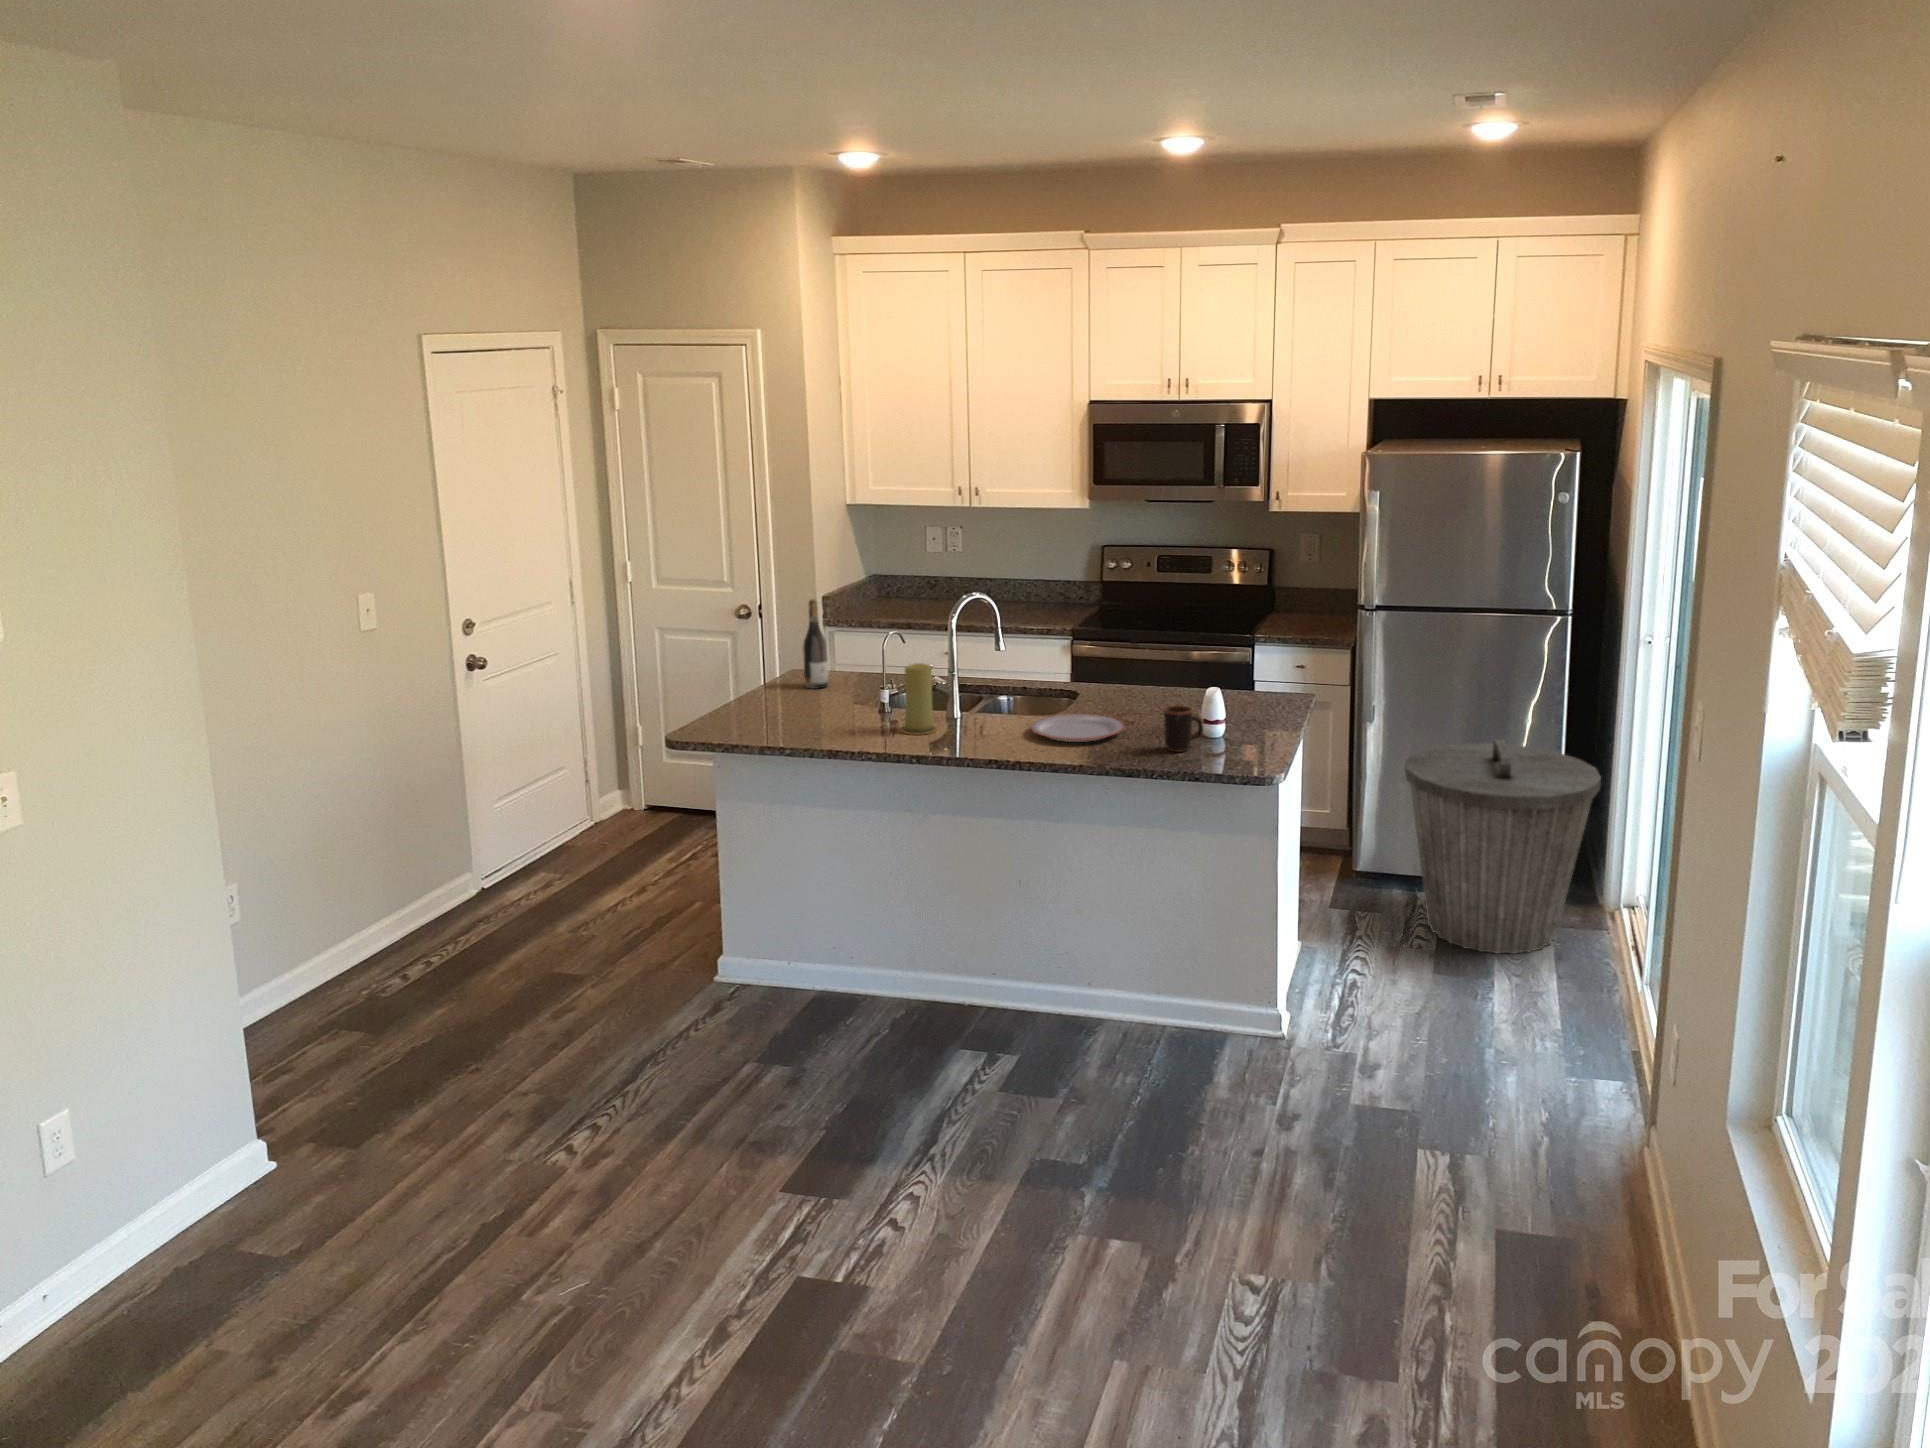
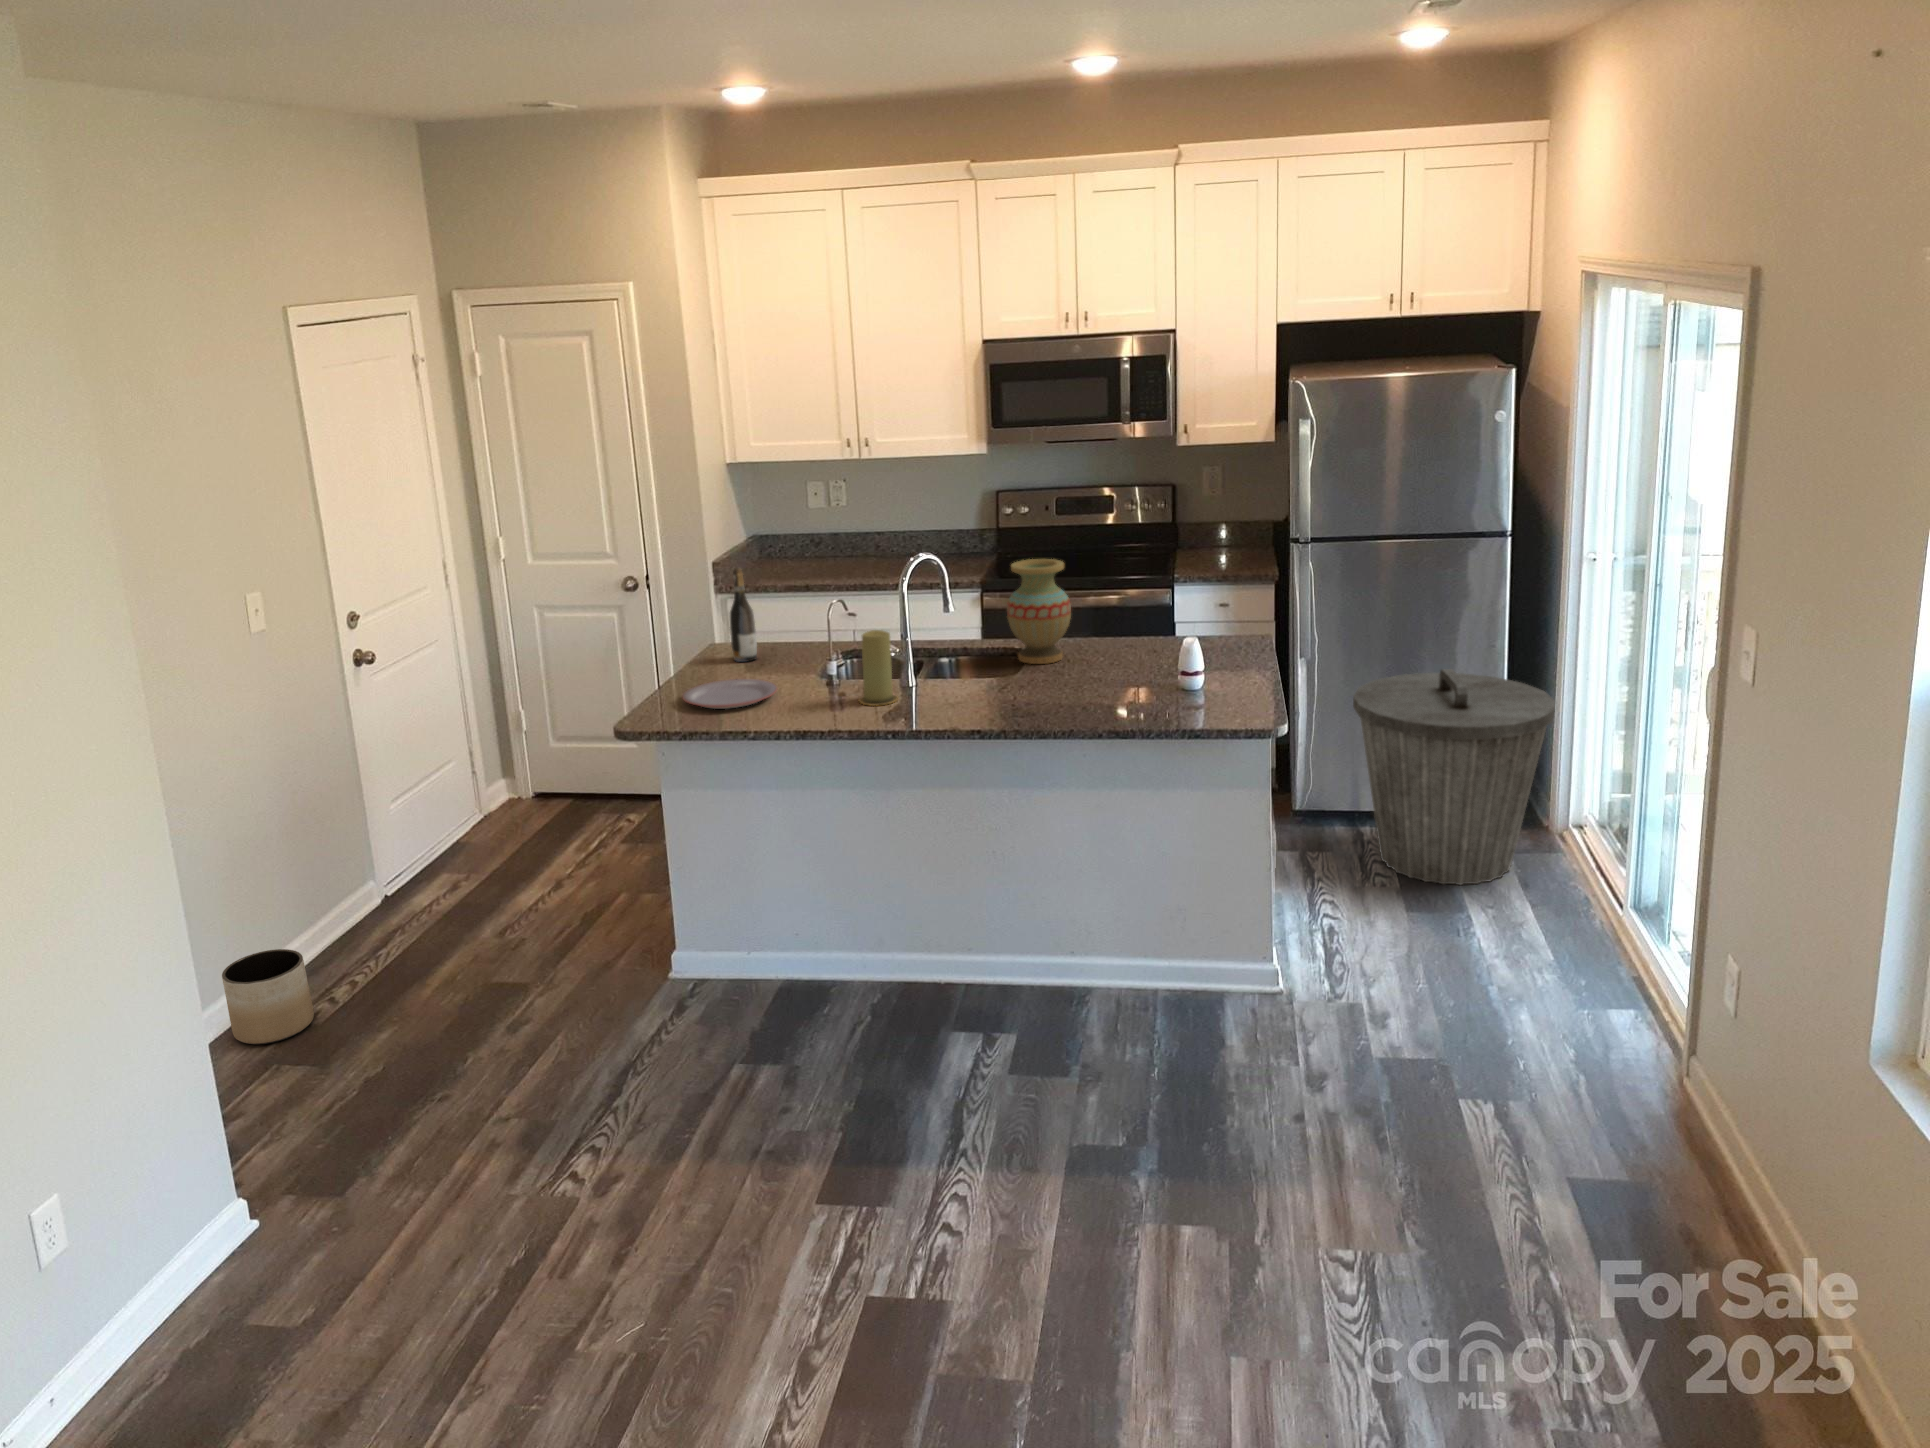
vase: none [1058,607,1119,707] -> present [1007,559,1071,664]
mug: present [1163,705,1203,752] -> none [1144,658,1184,706]
plate: present [1031,714,1123,742] -> present [682,679,777,709]
planter: none [301,925,384,1010] -> present [222,949,314,1044]

